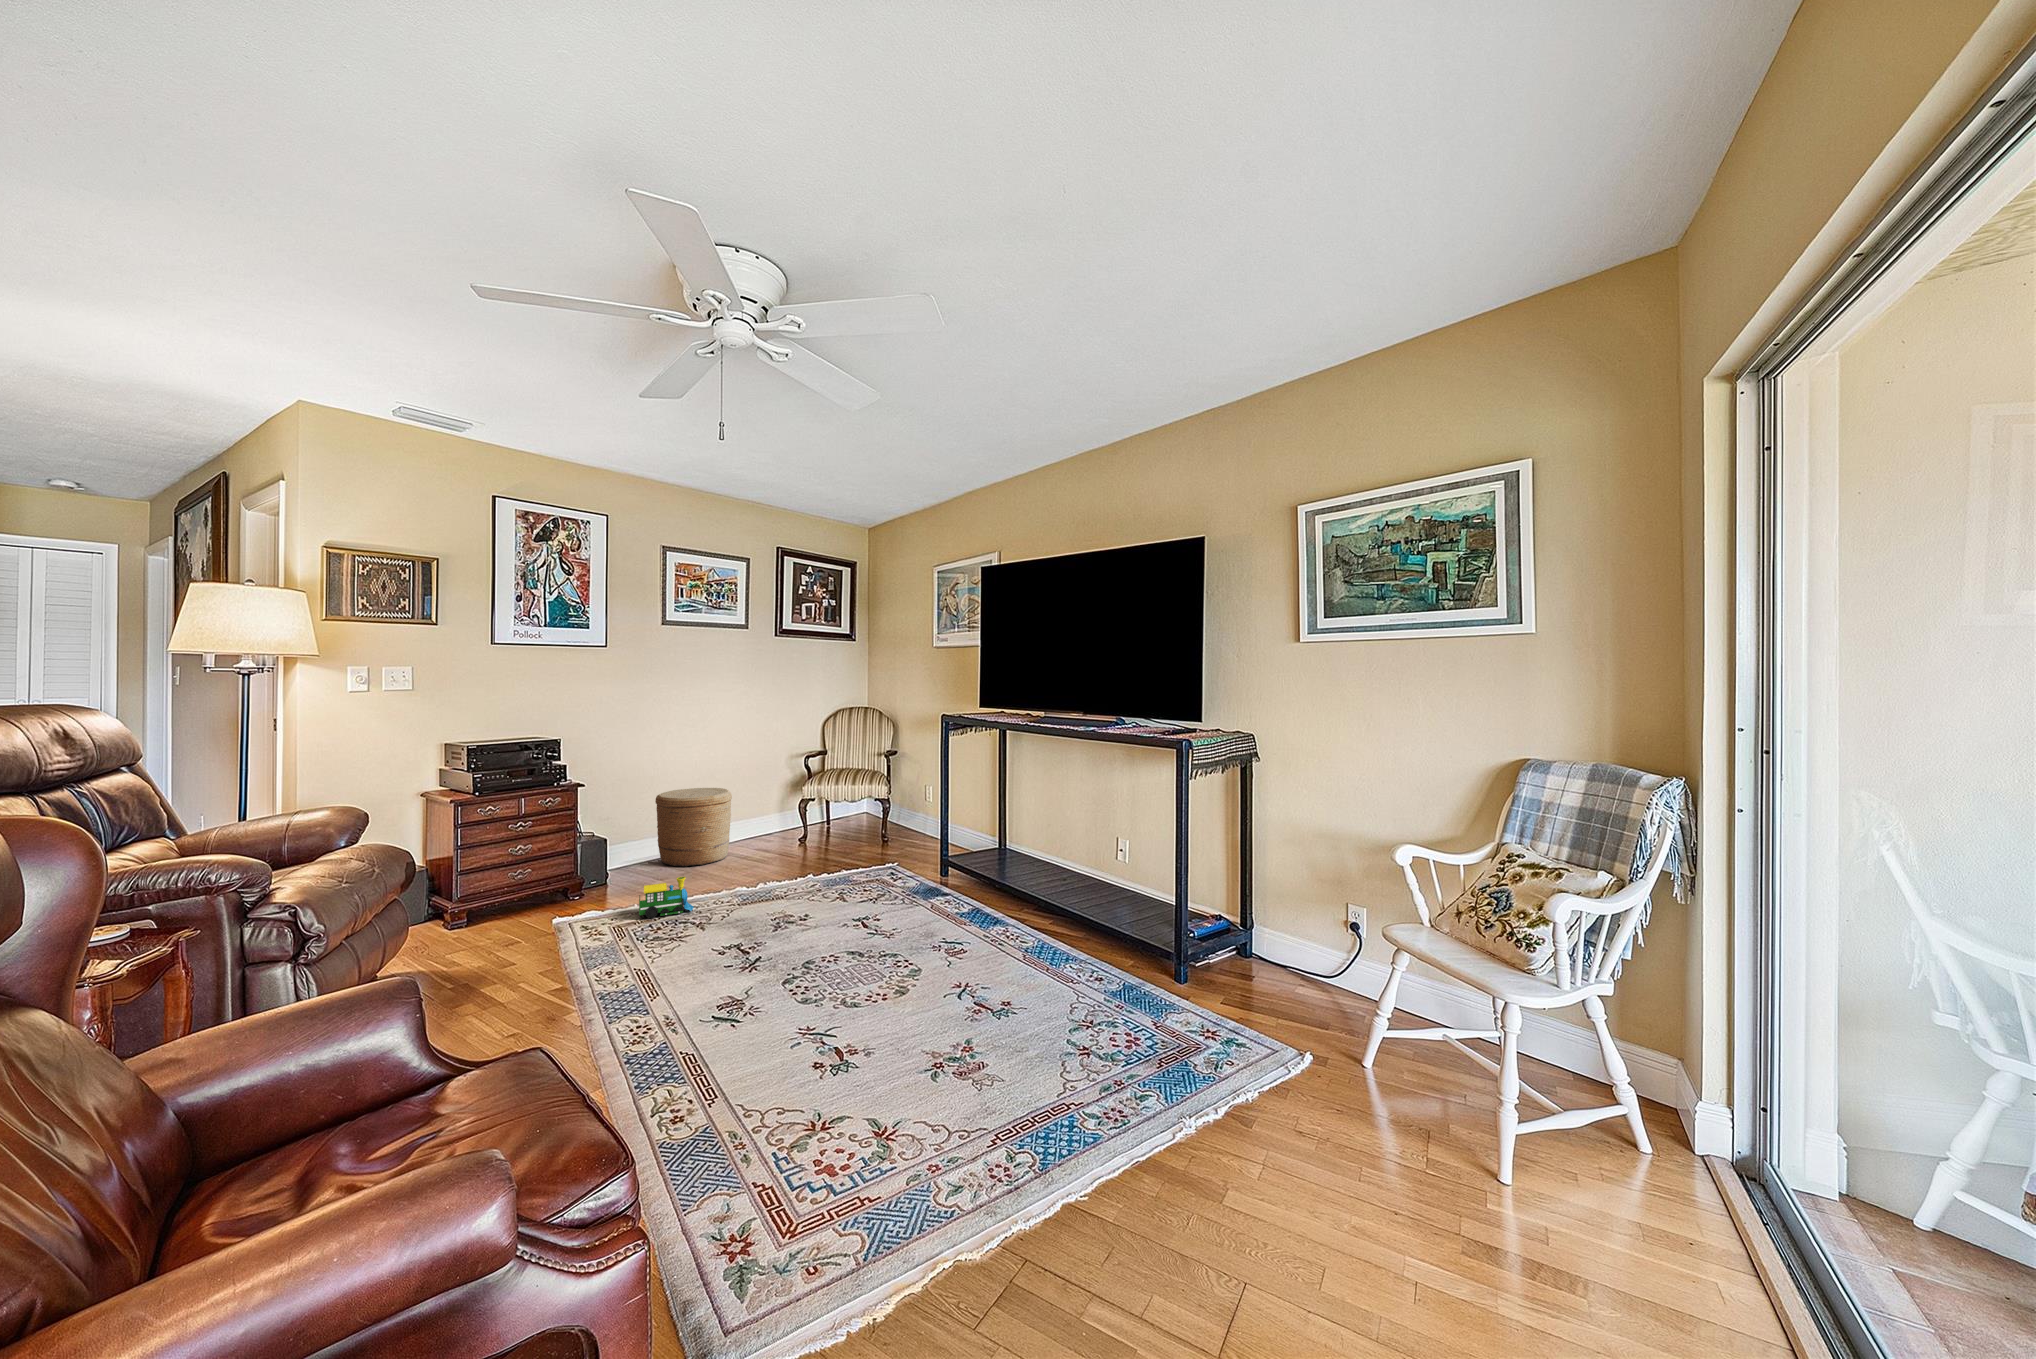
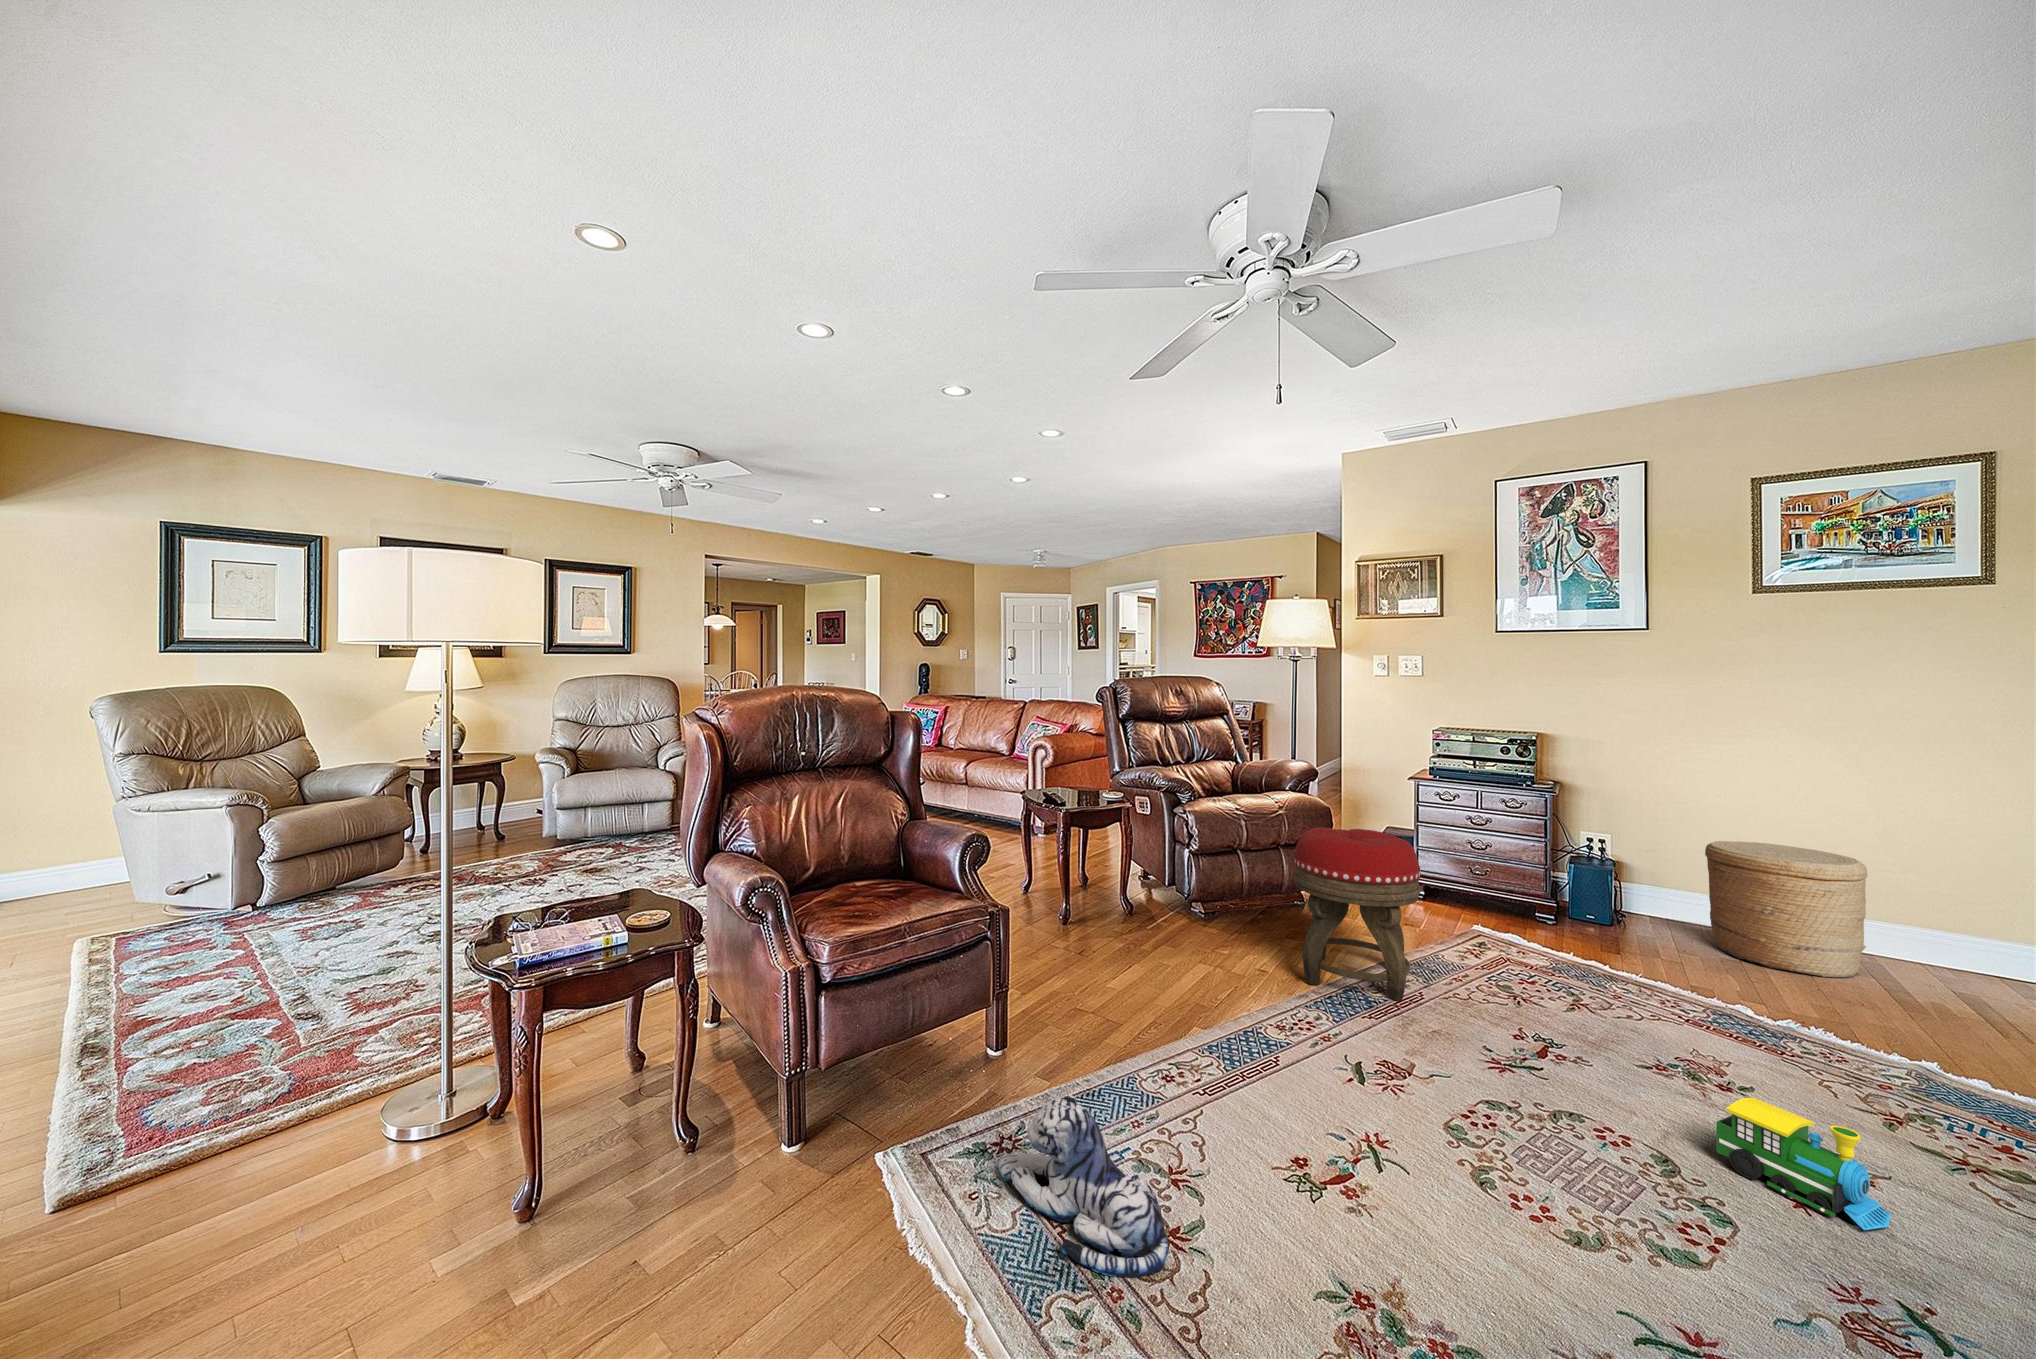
footstool: none [507,841,642,1012] -> present [1293,827,1421,1001]
toy train: present [639,877,693,918] -> present [1716,1098,1891,1230]
plush toy: none [776,1101,920,1246] -> present [998,1095,1169,1278]

